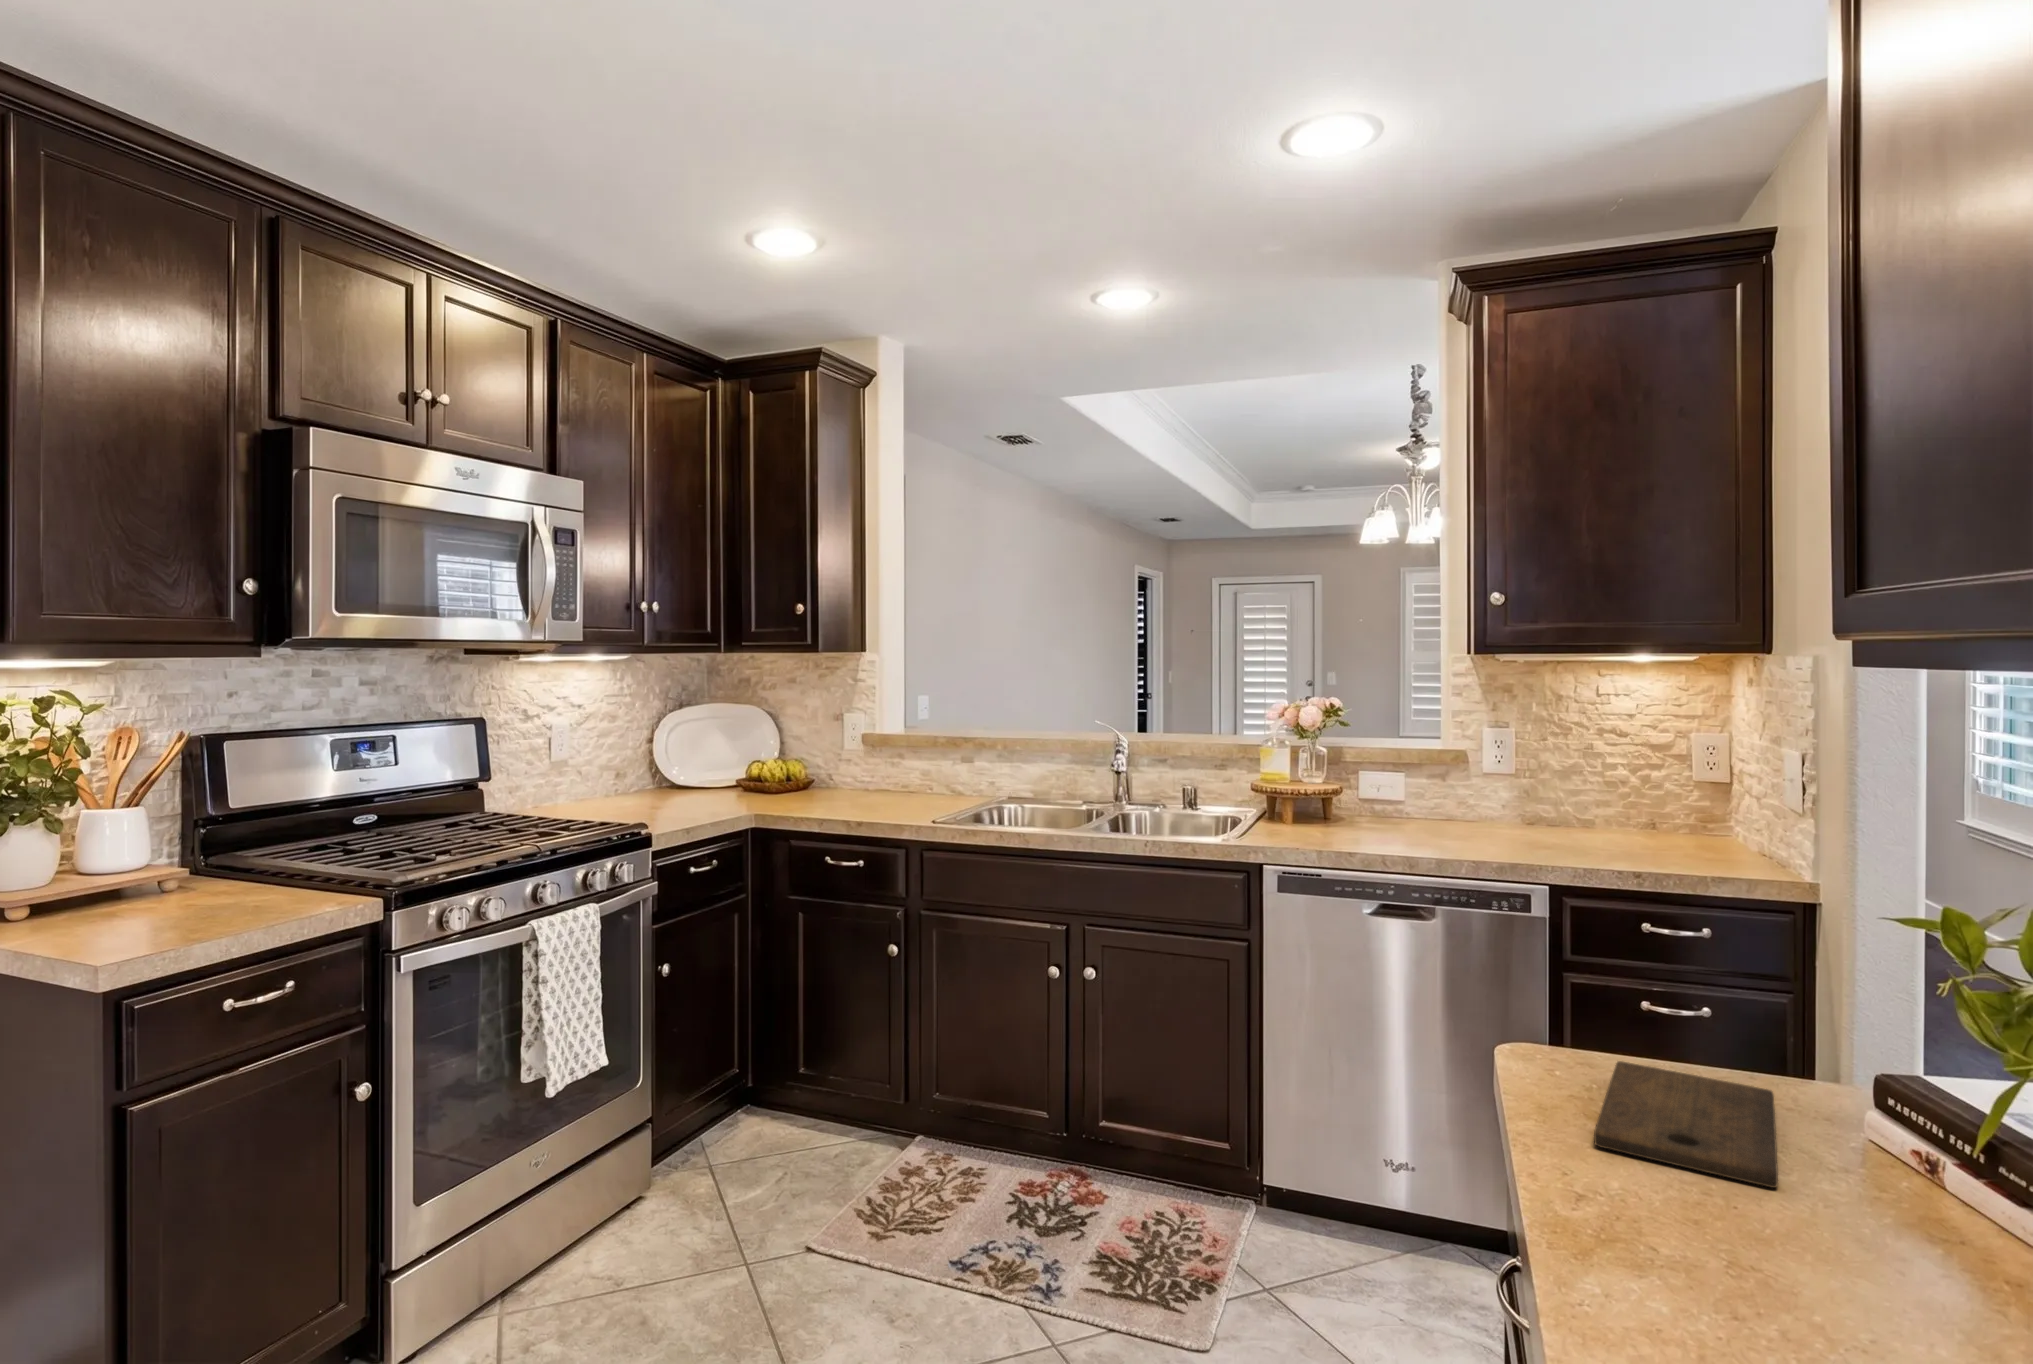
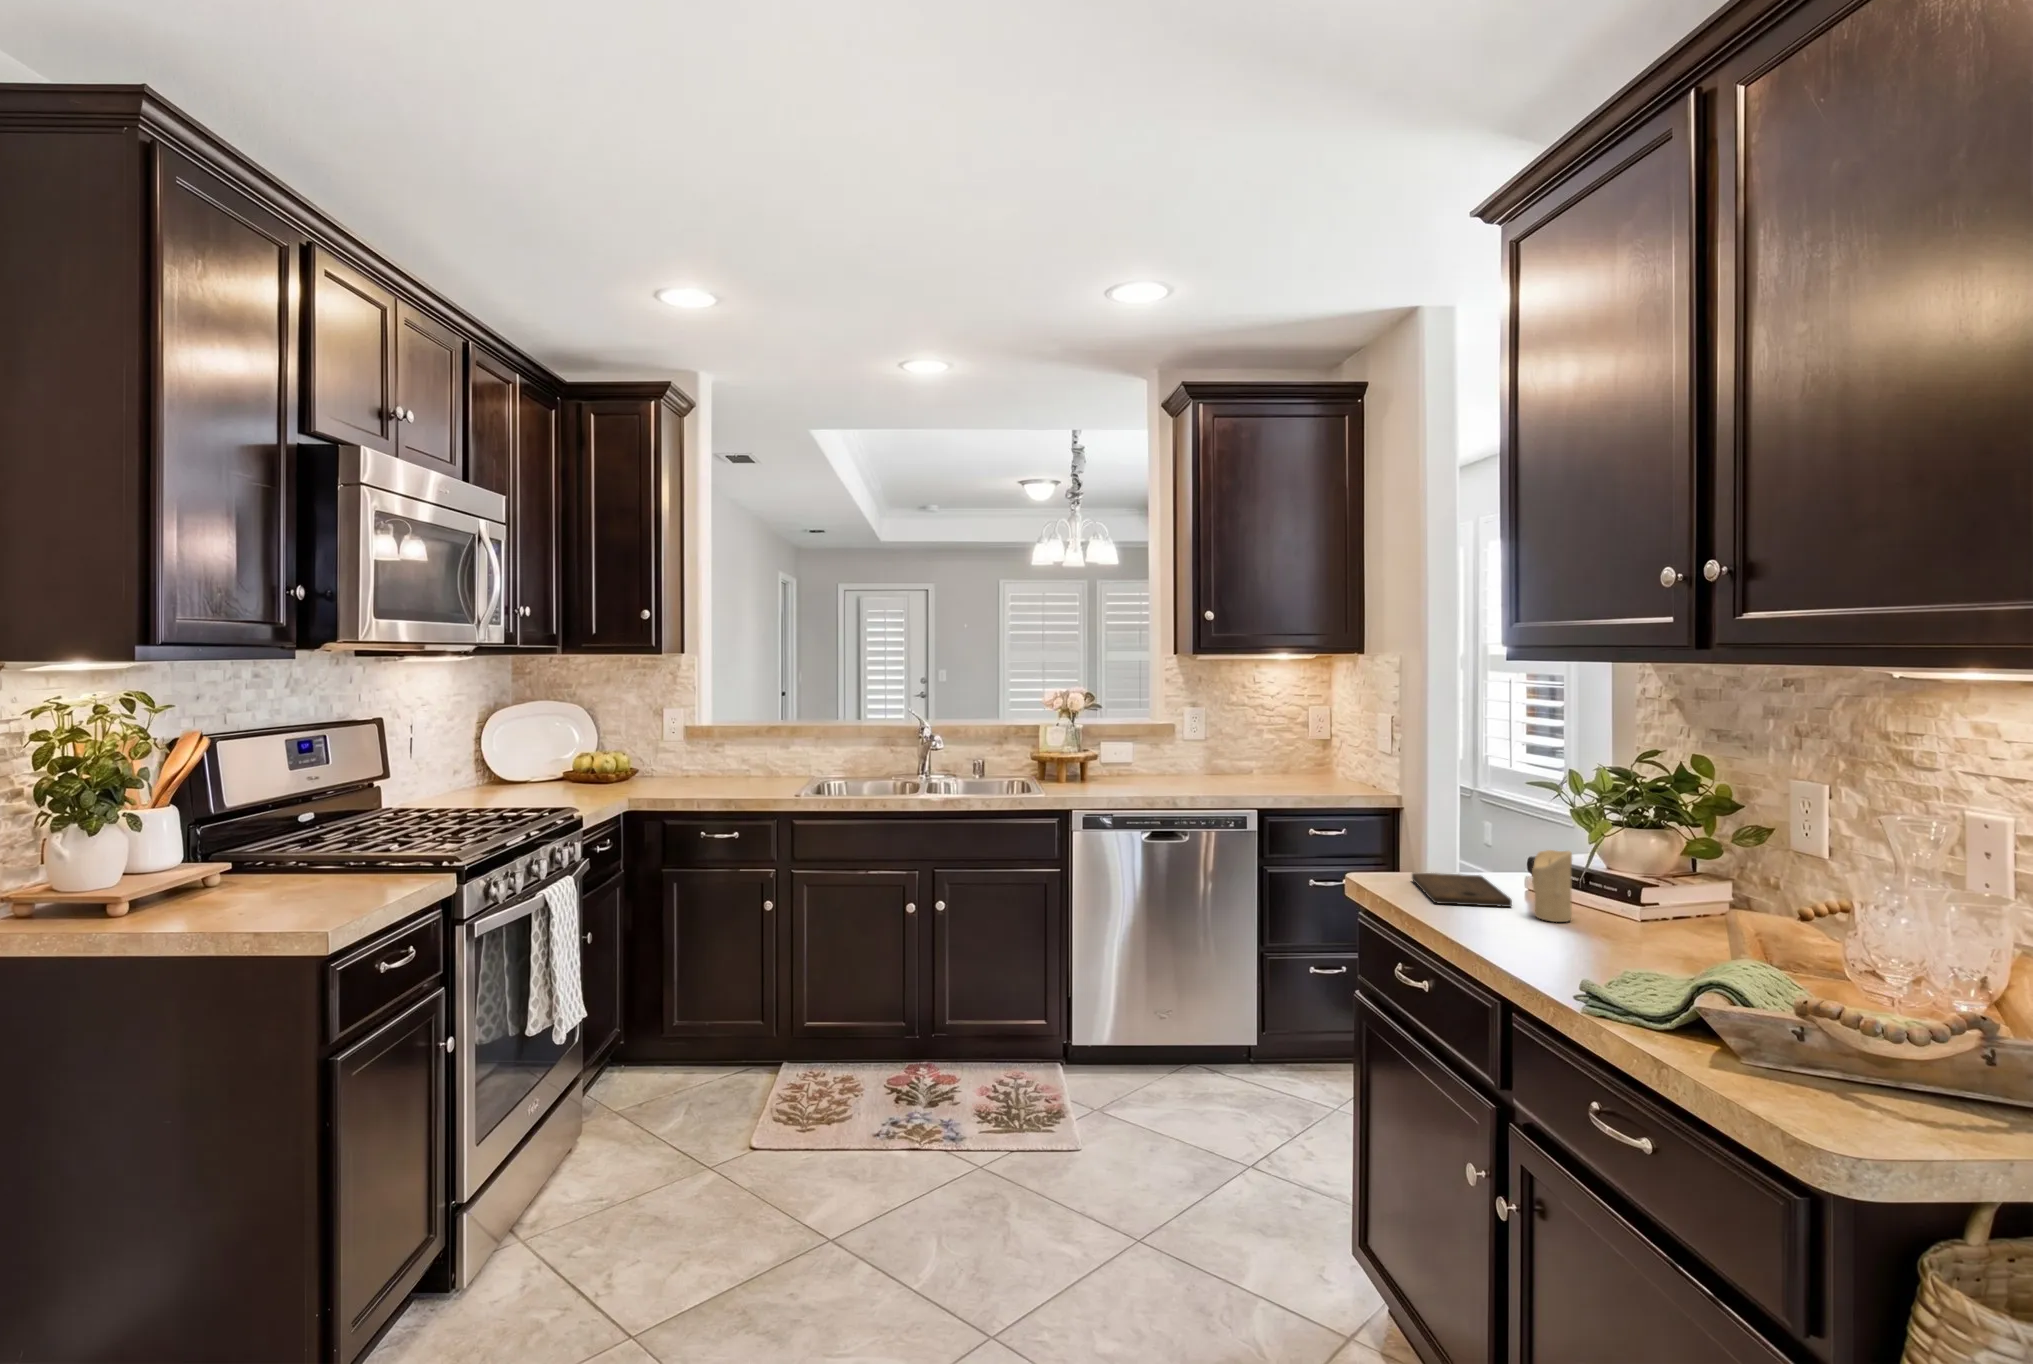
candle: none [1797,1083,1904,1265] -> present [1532,850,1572,922]

